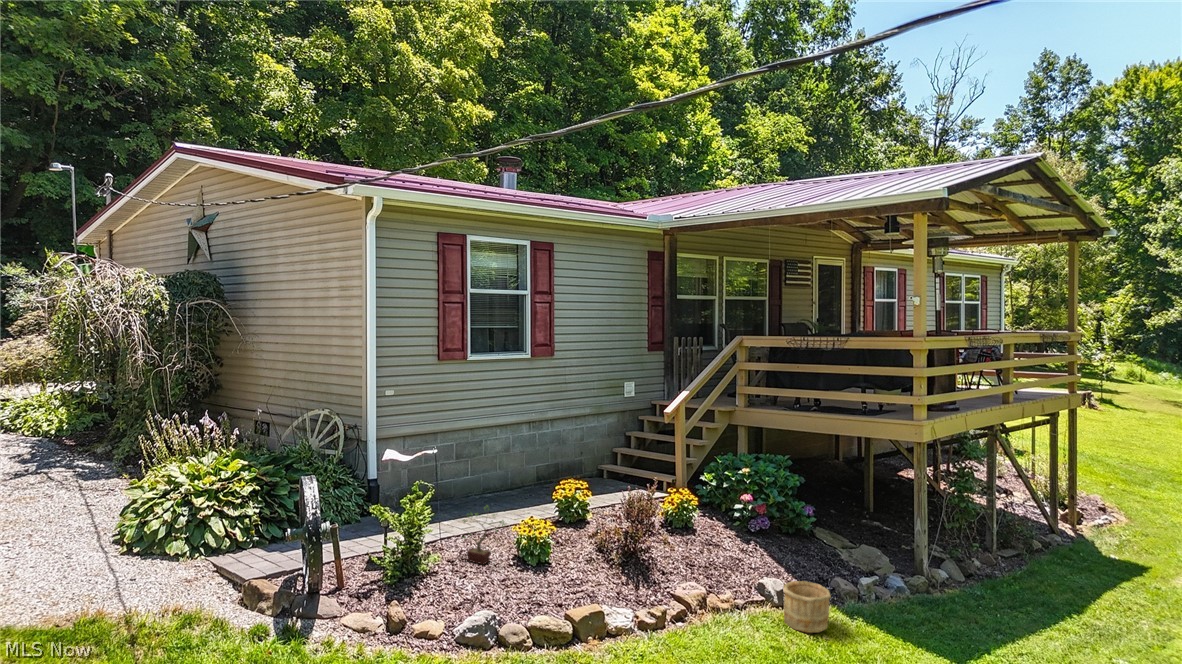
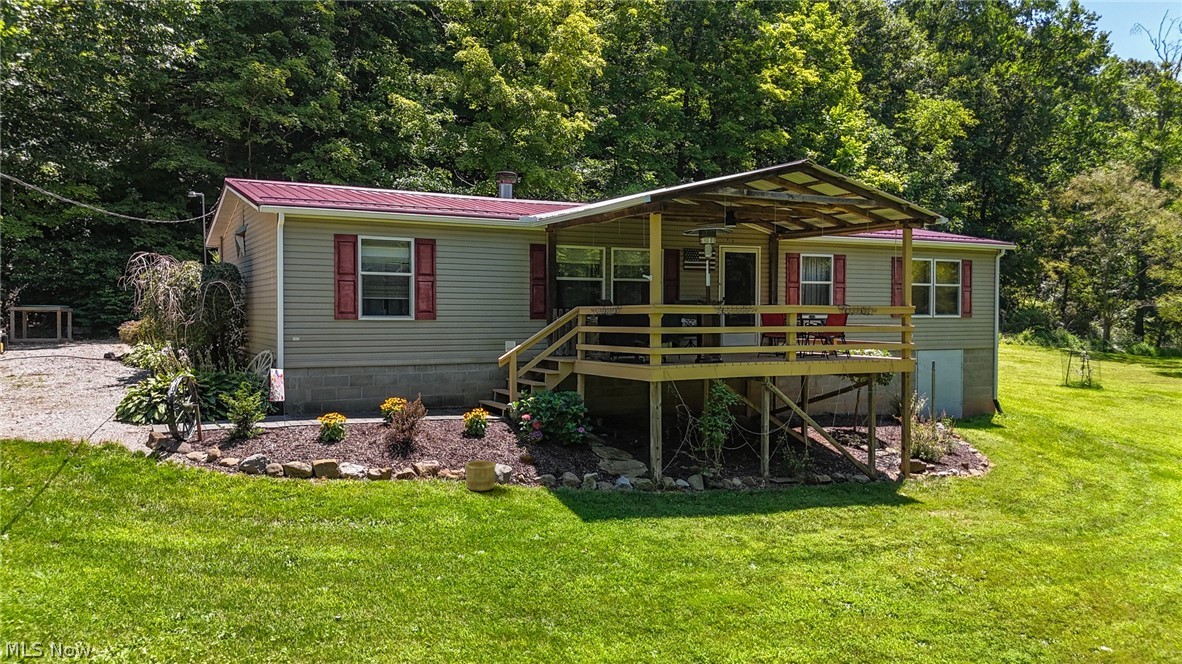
potted plant: present [462,505,506,564] -> present [519,429,539,465]

